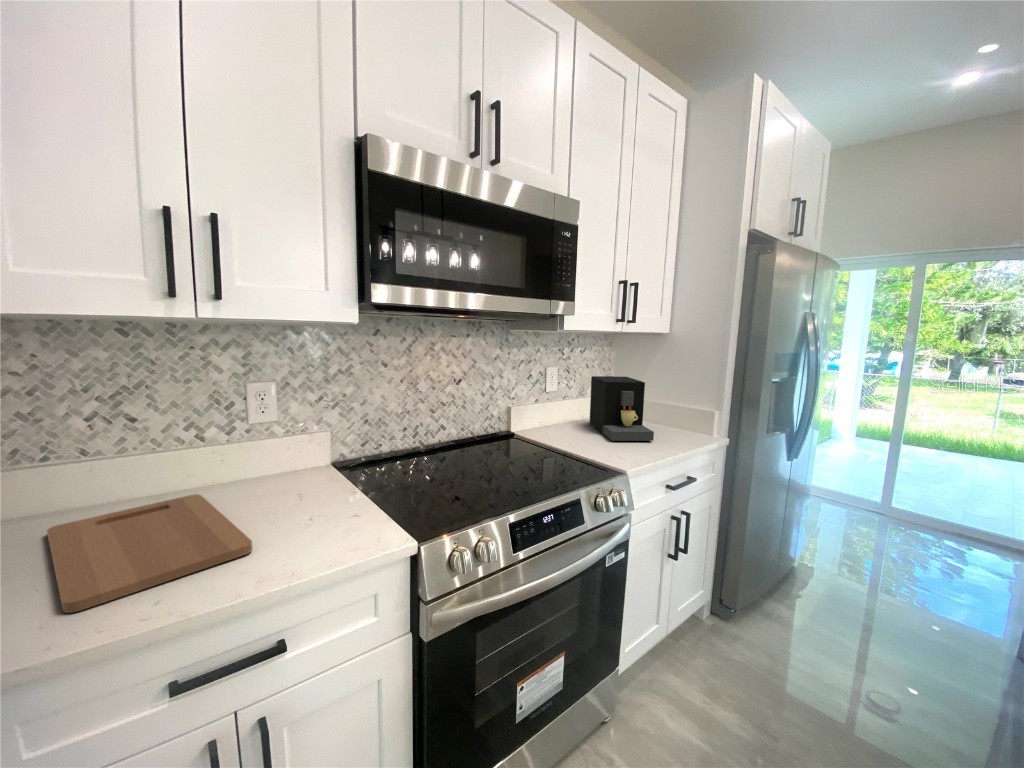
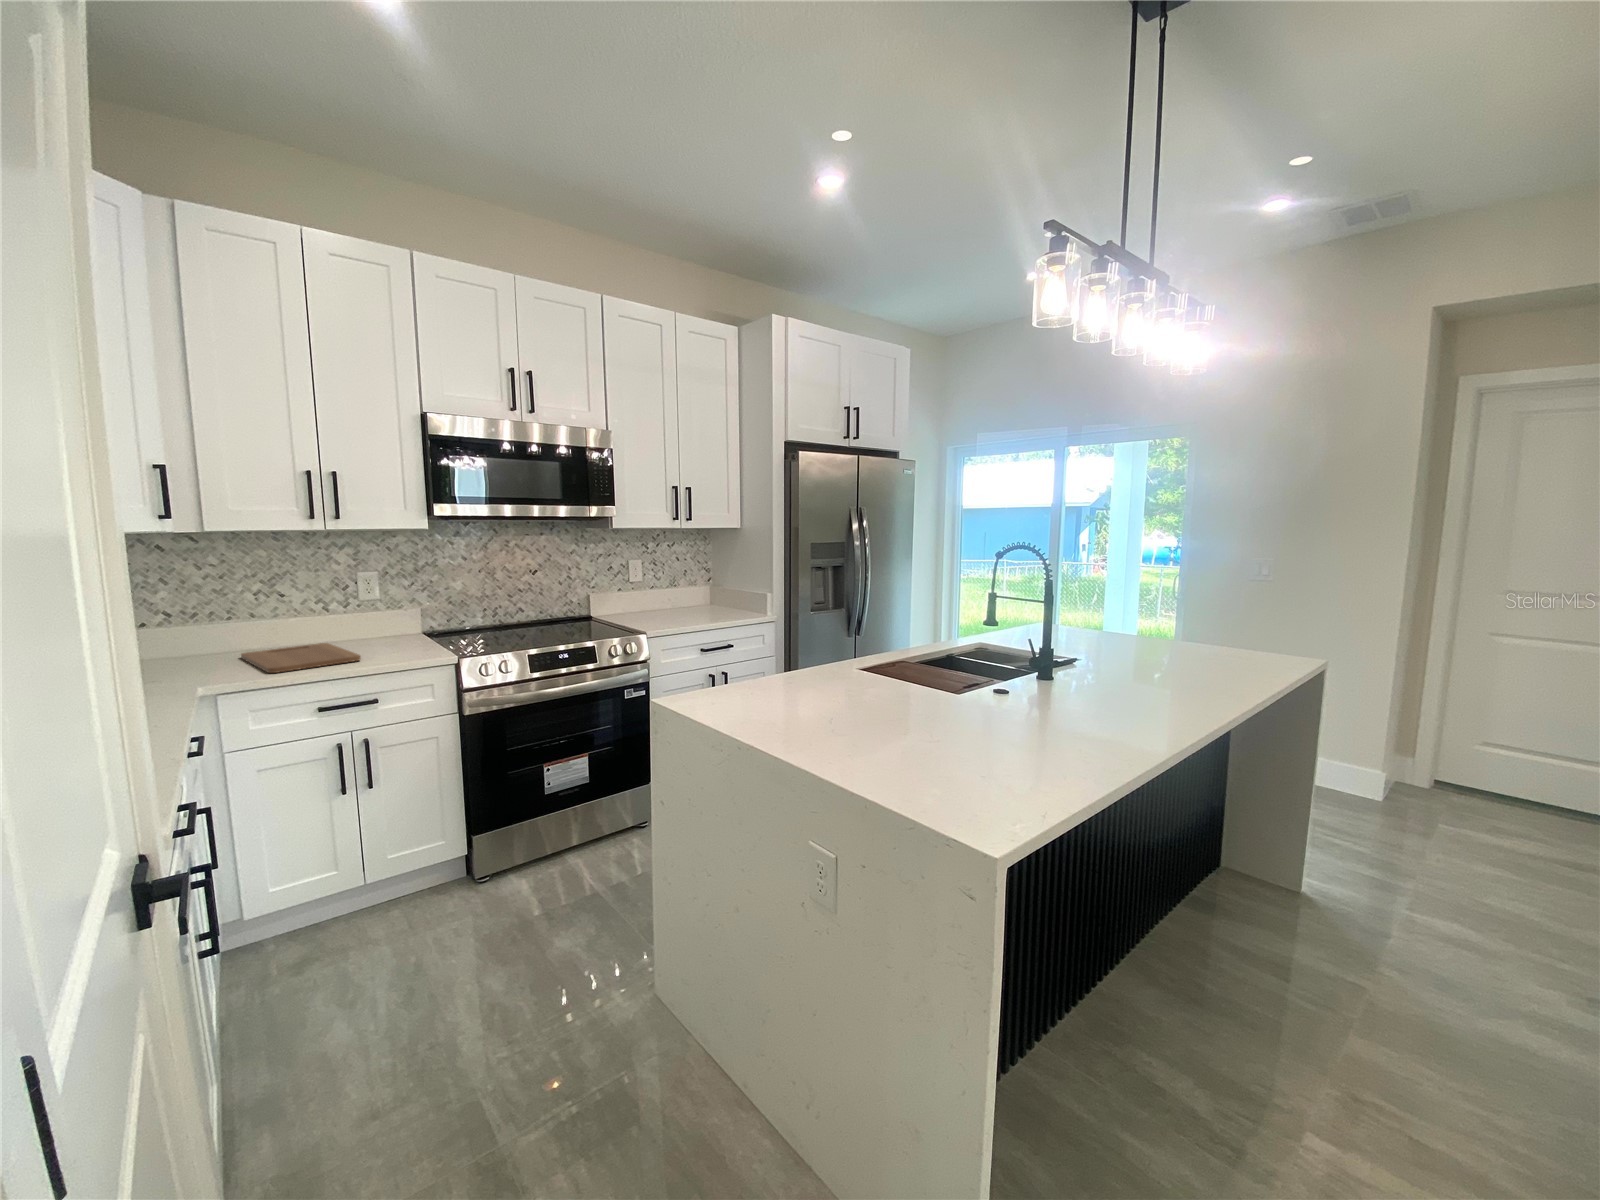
coffee maker: present [589,376,654,441] -> none [669,567,706,619]

